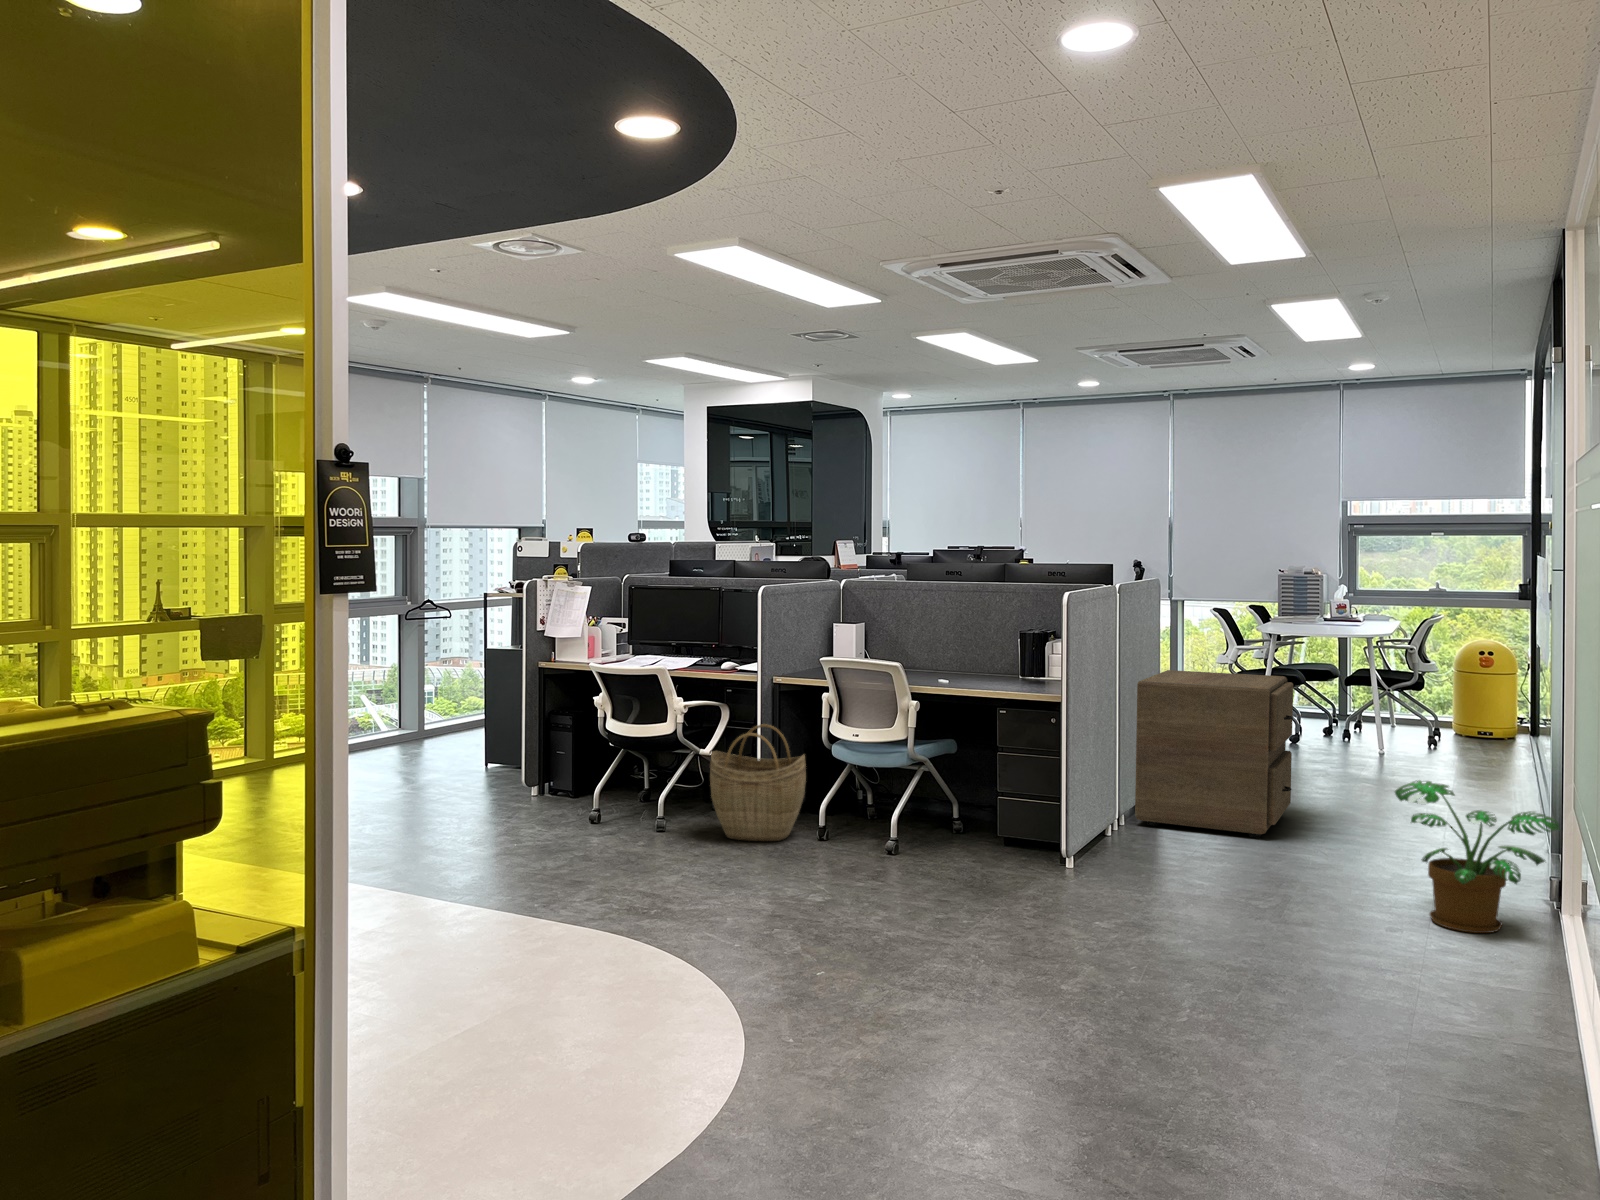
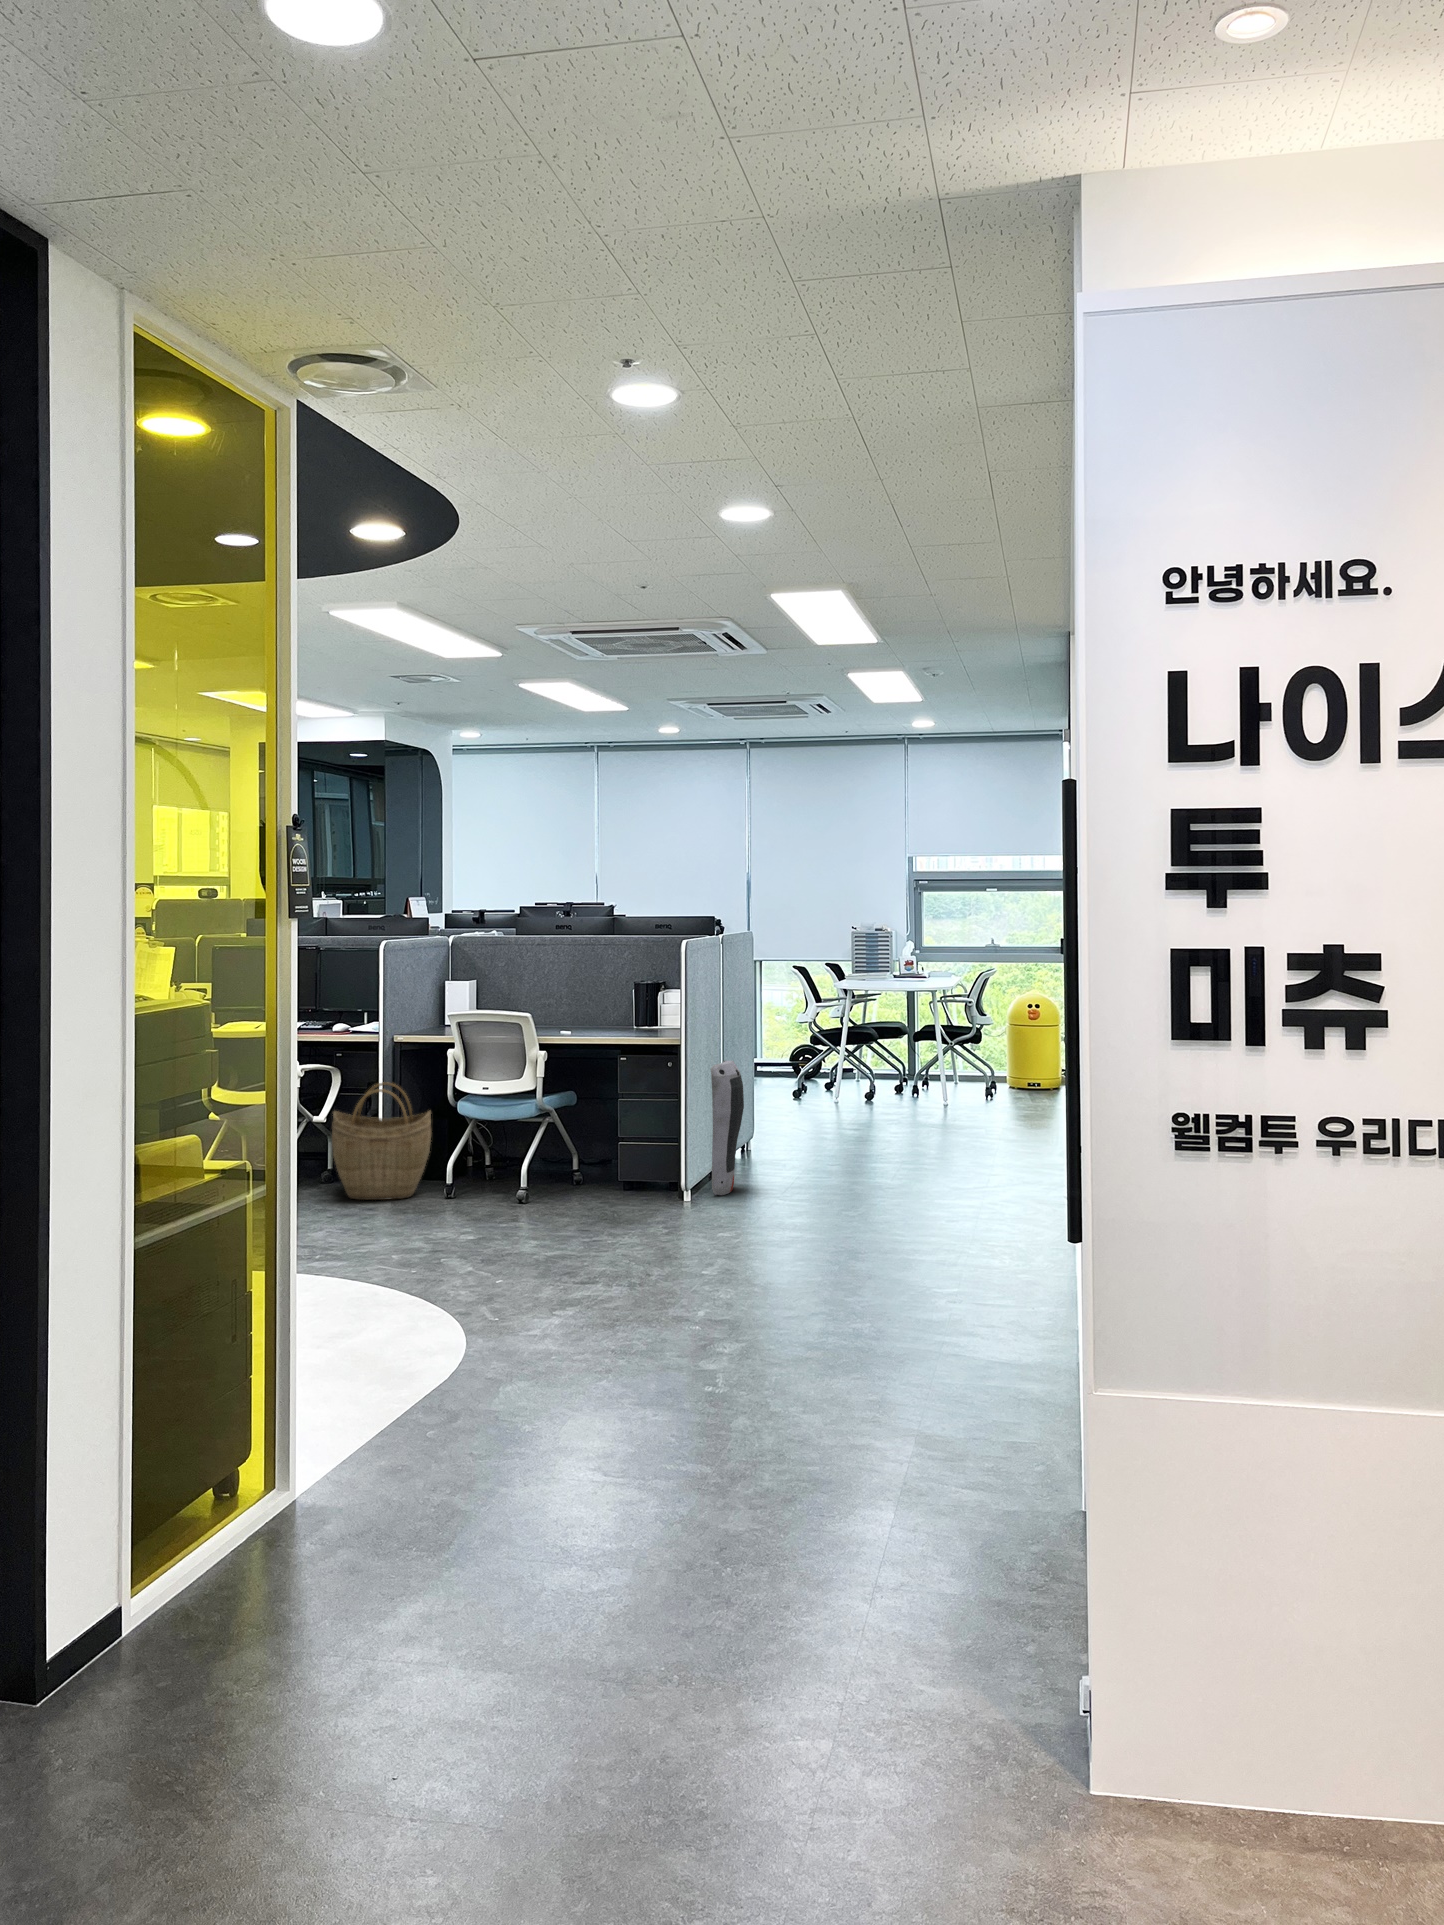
filing cabinet: present [1135,670,1293,838] -> none [742,1022,878,1171]
air purifier: none [1091,716,1131,861] -> present [710,1061,744,1195]
potted plant: present [1395,780,1560,933] -> none [963,1102,1085,1221]

